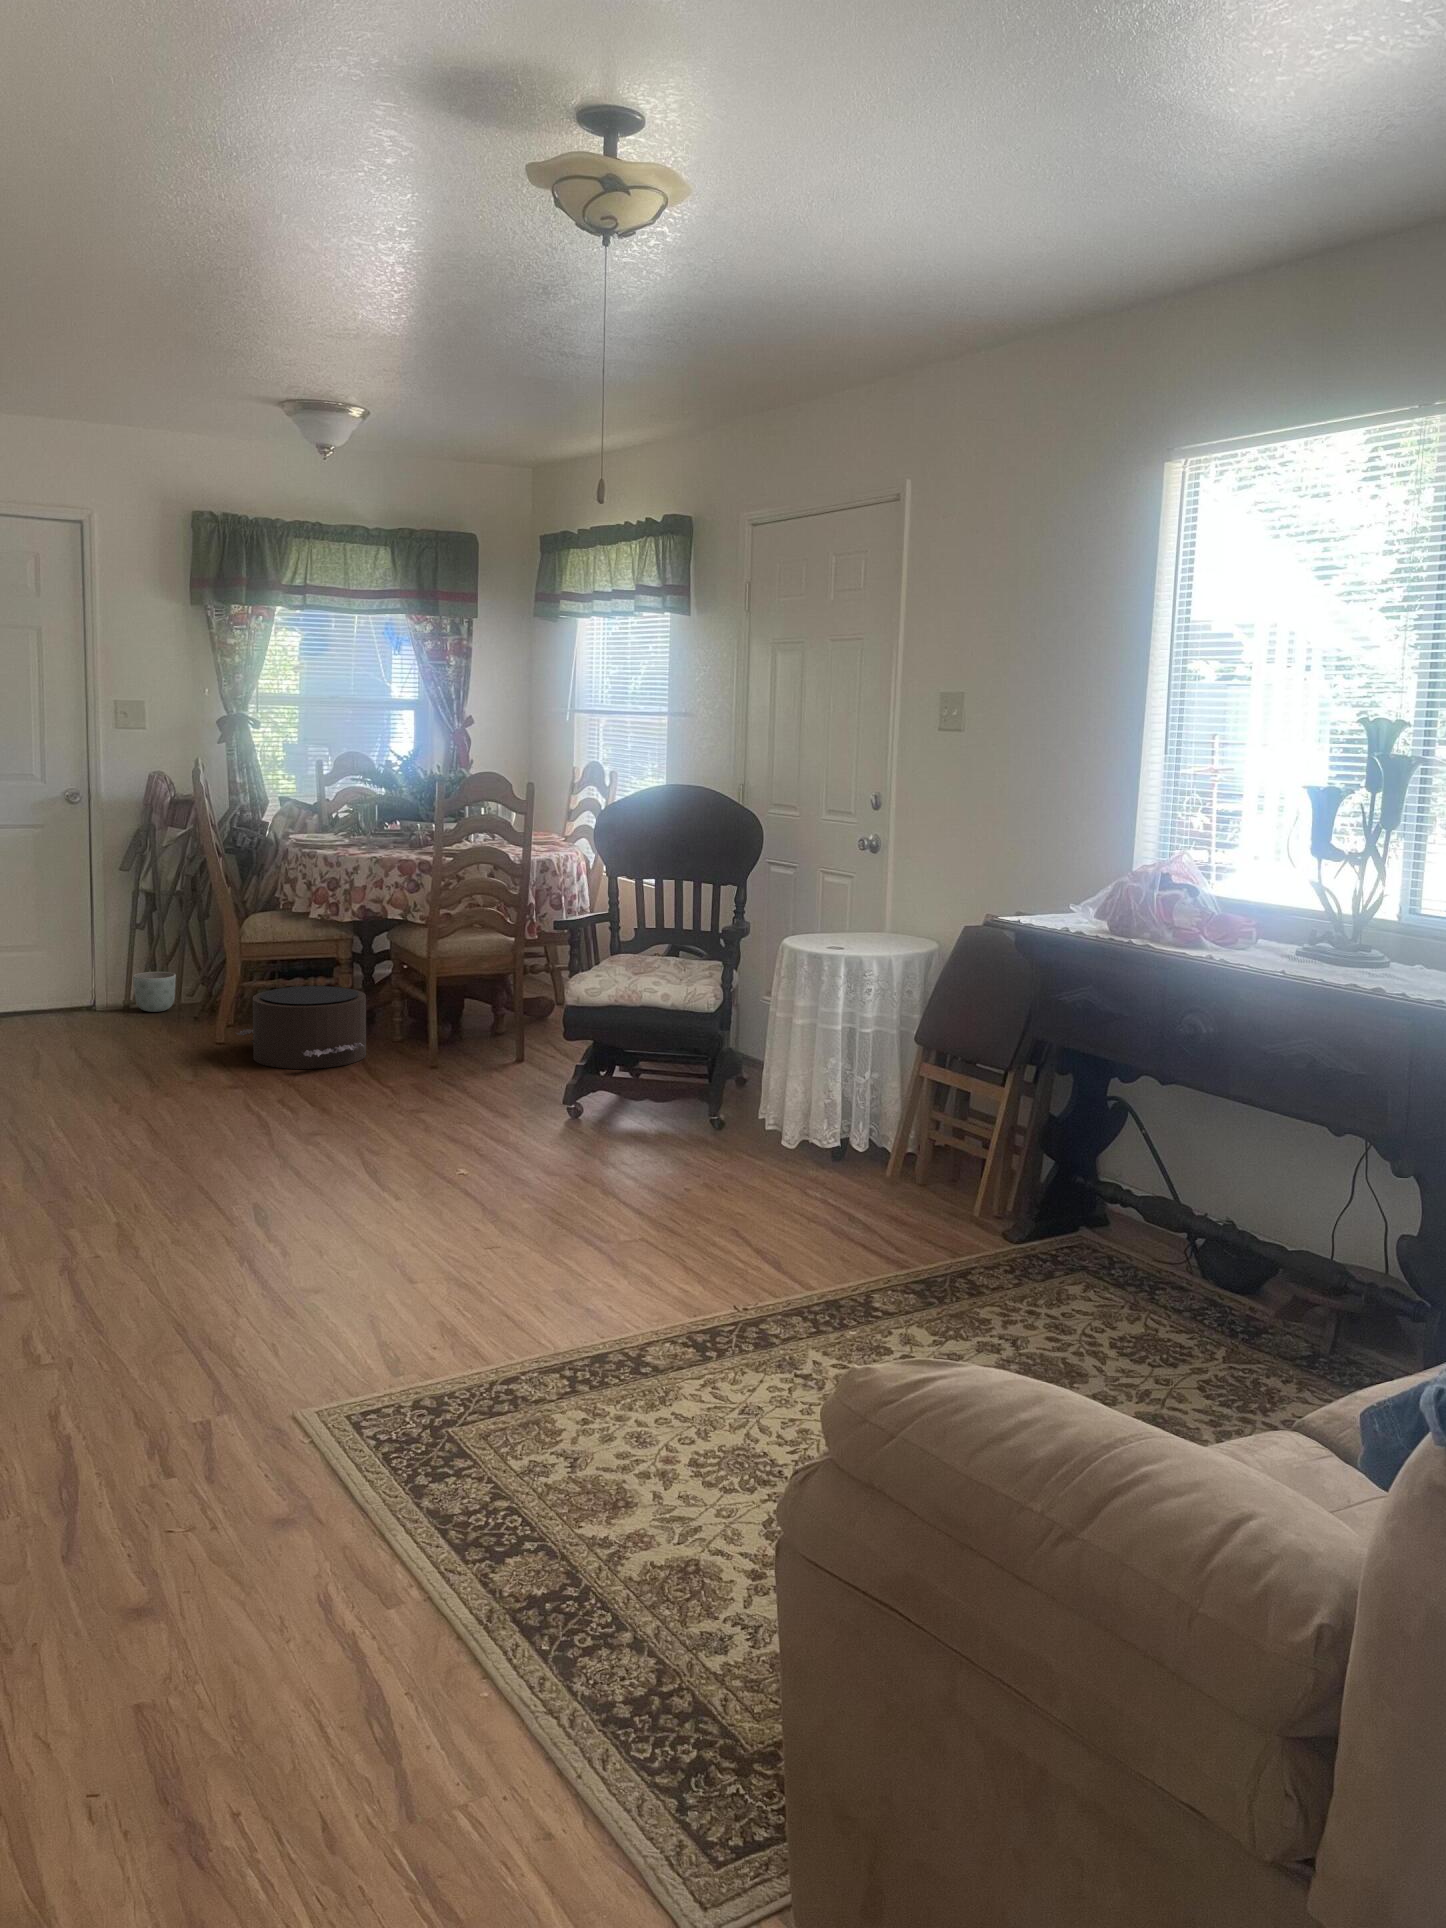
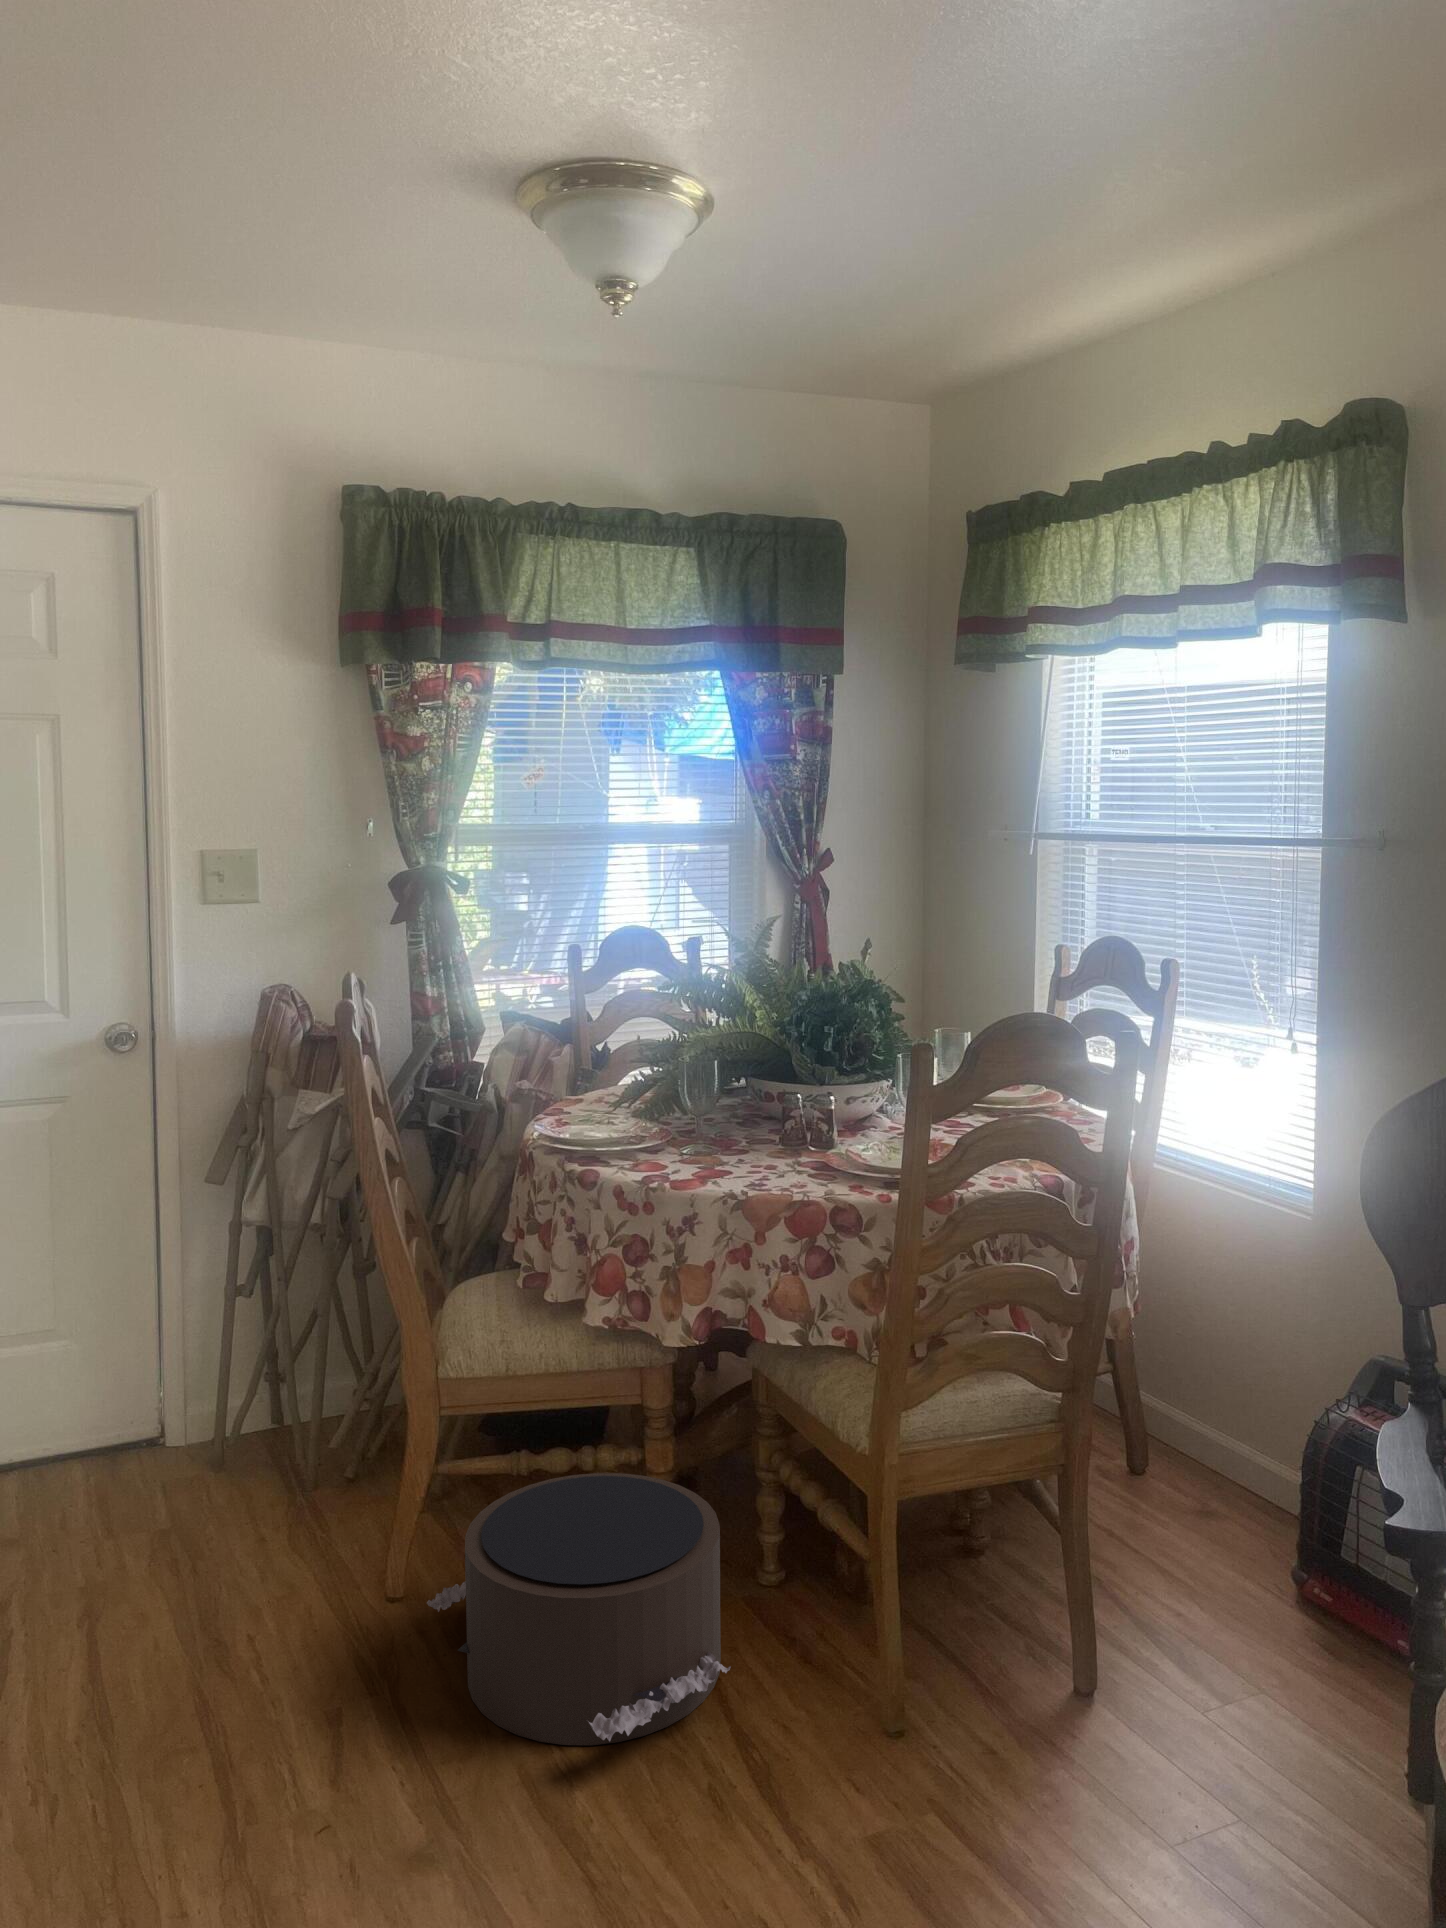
planter: present [133,972,176,1012] -> none [231,1366,313,1456]

